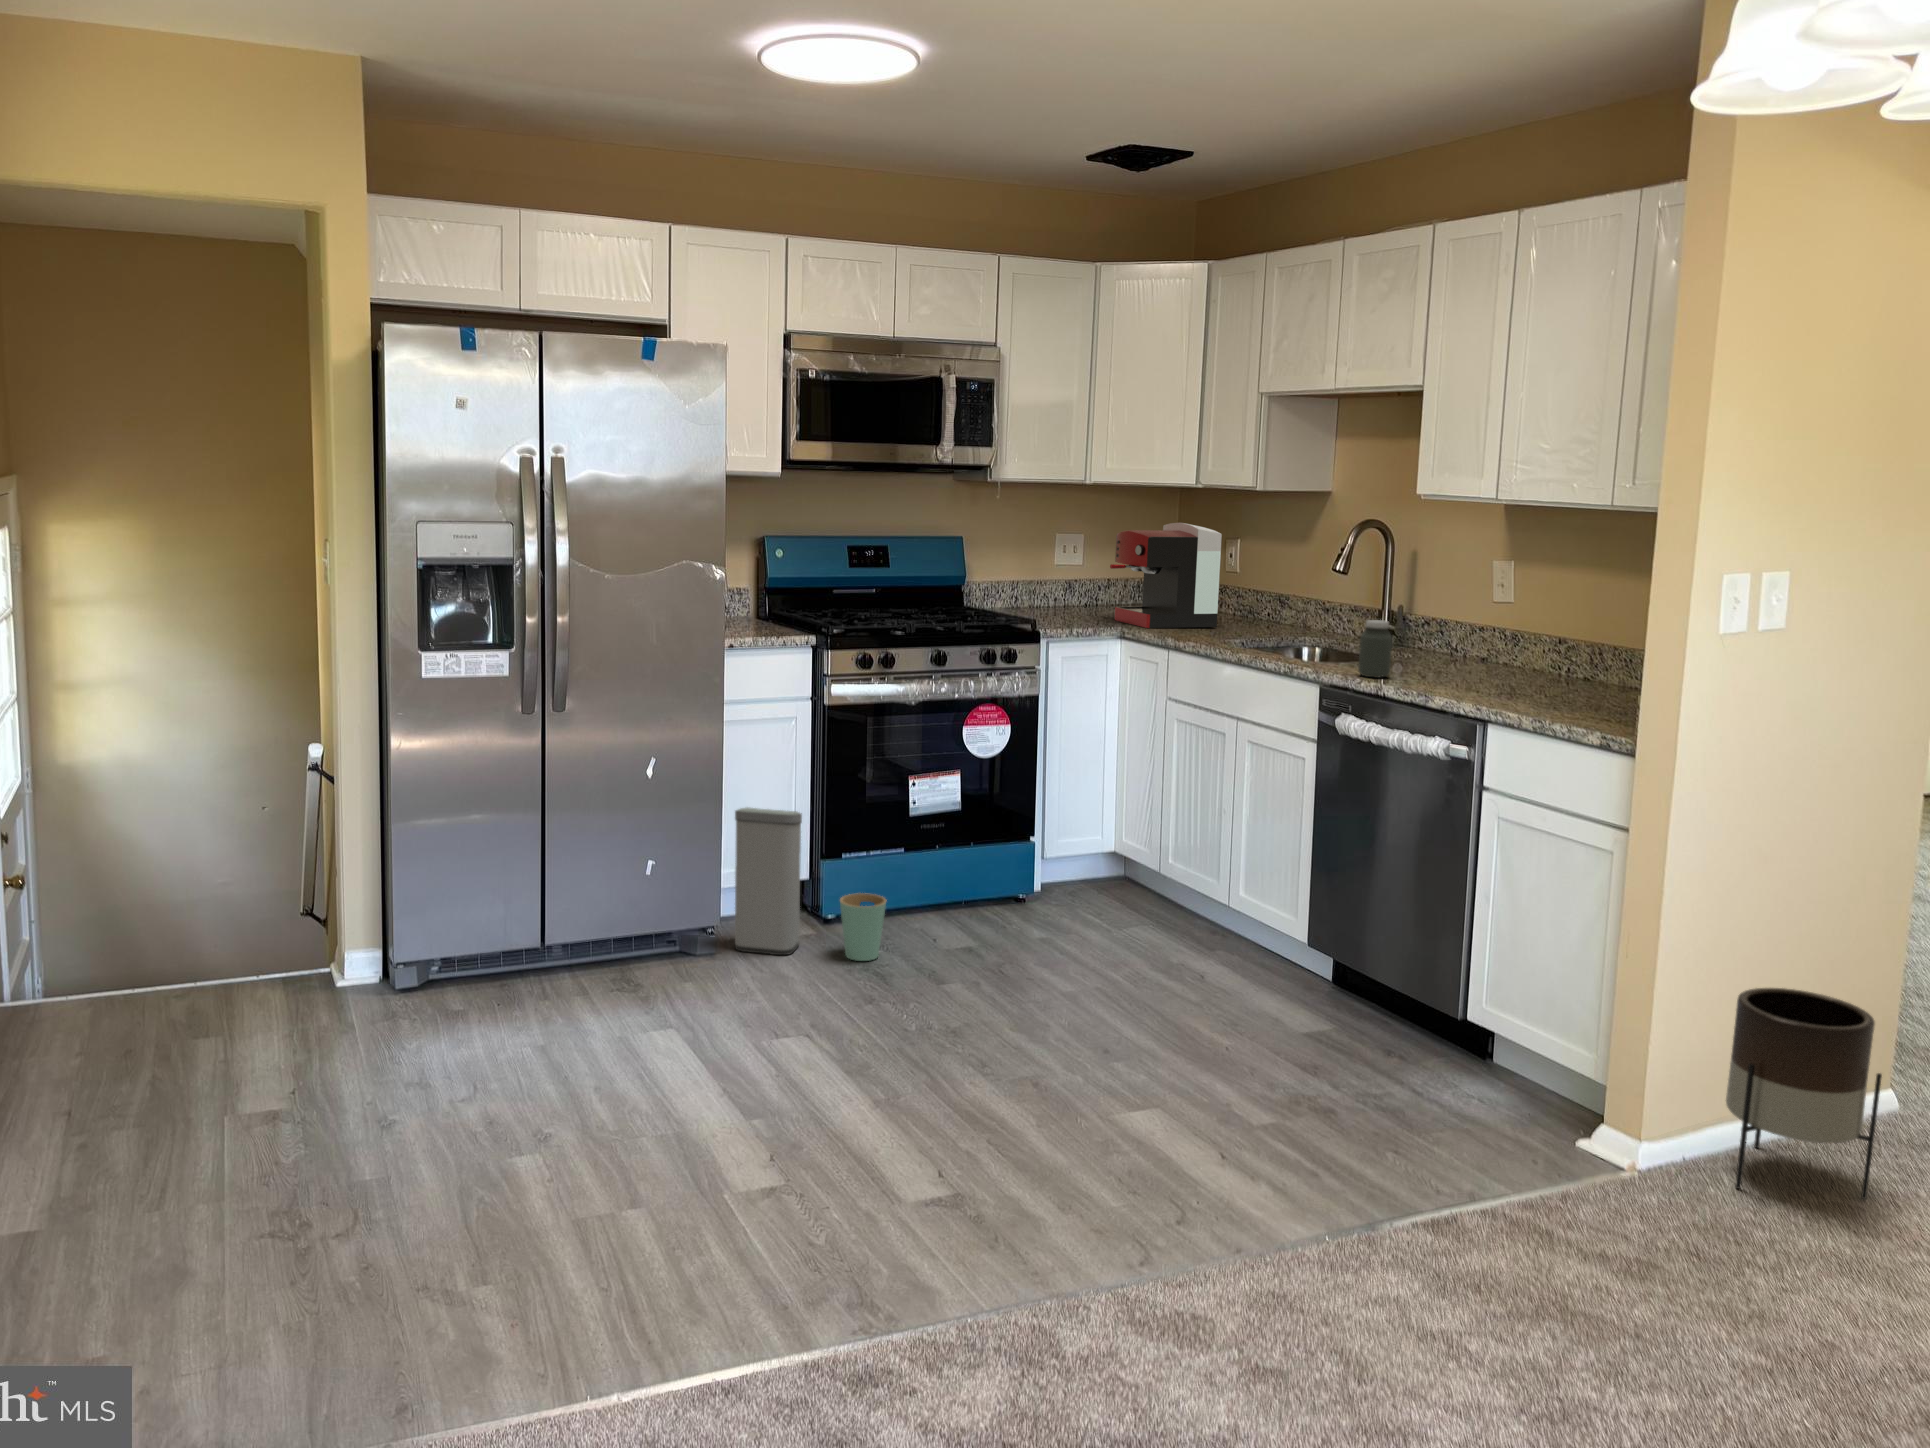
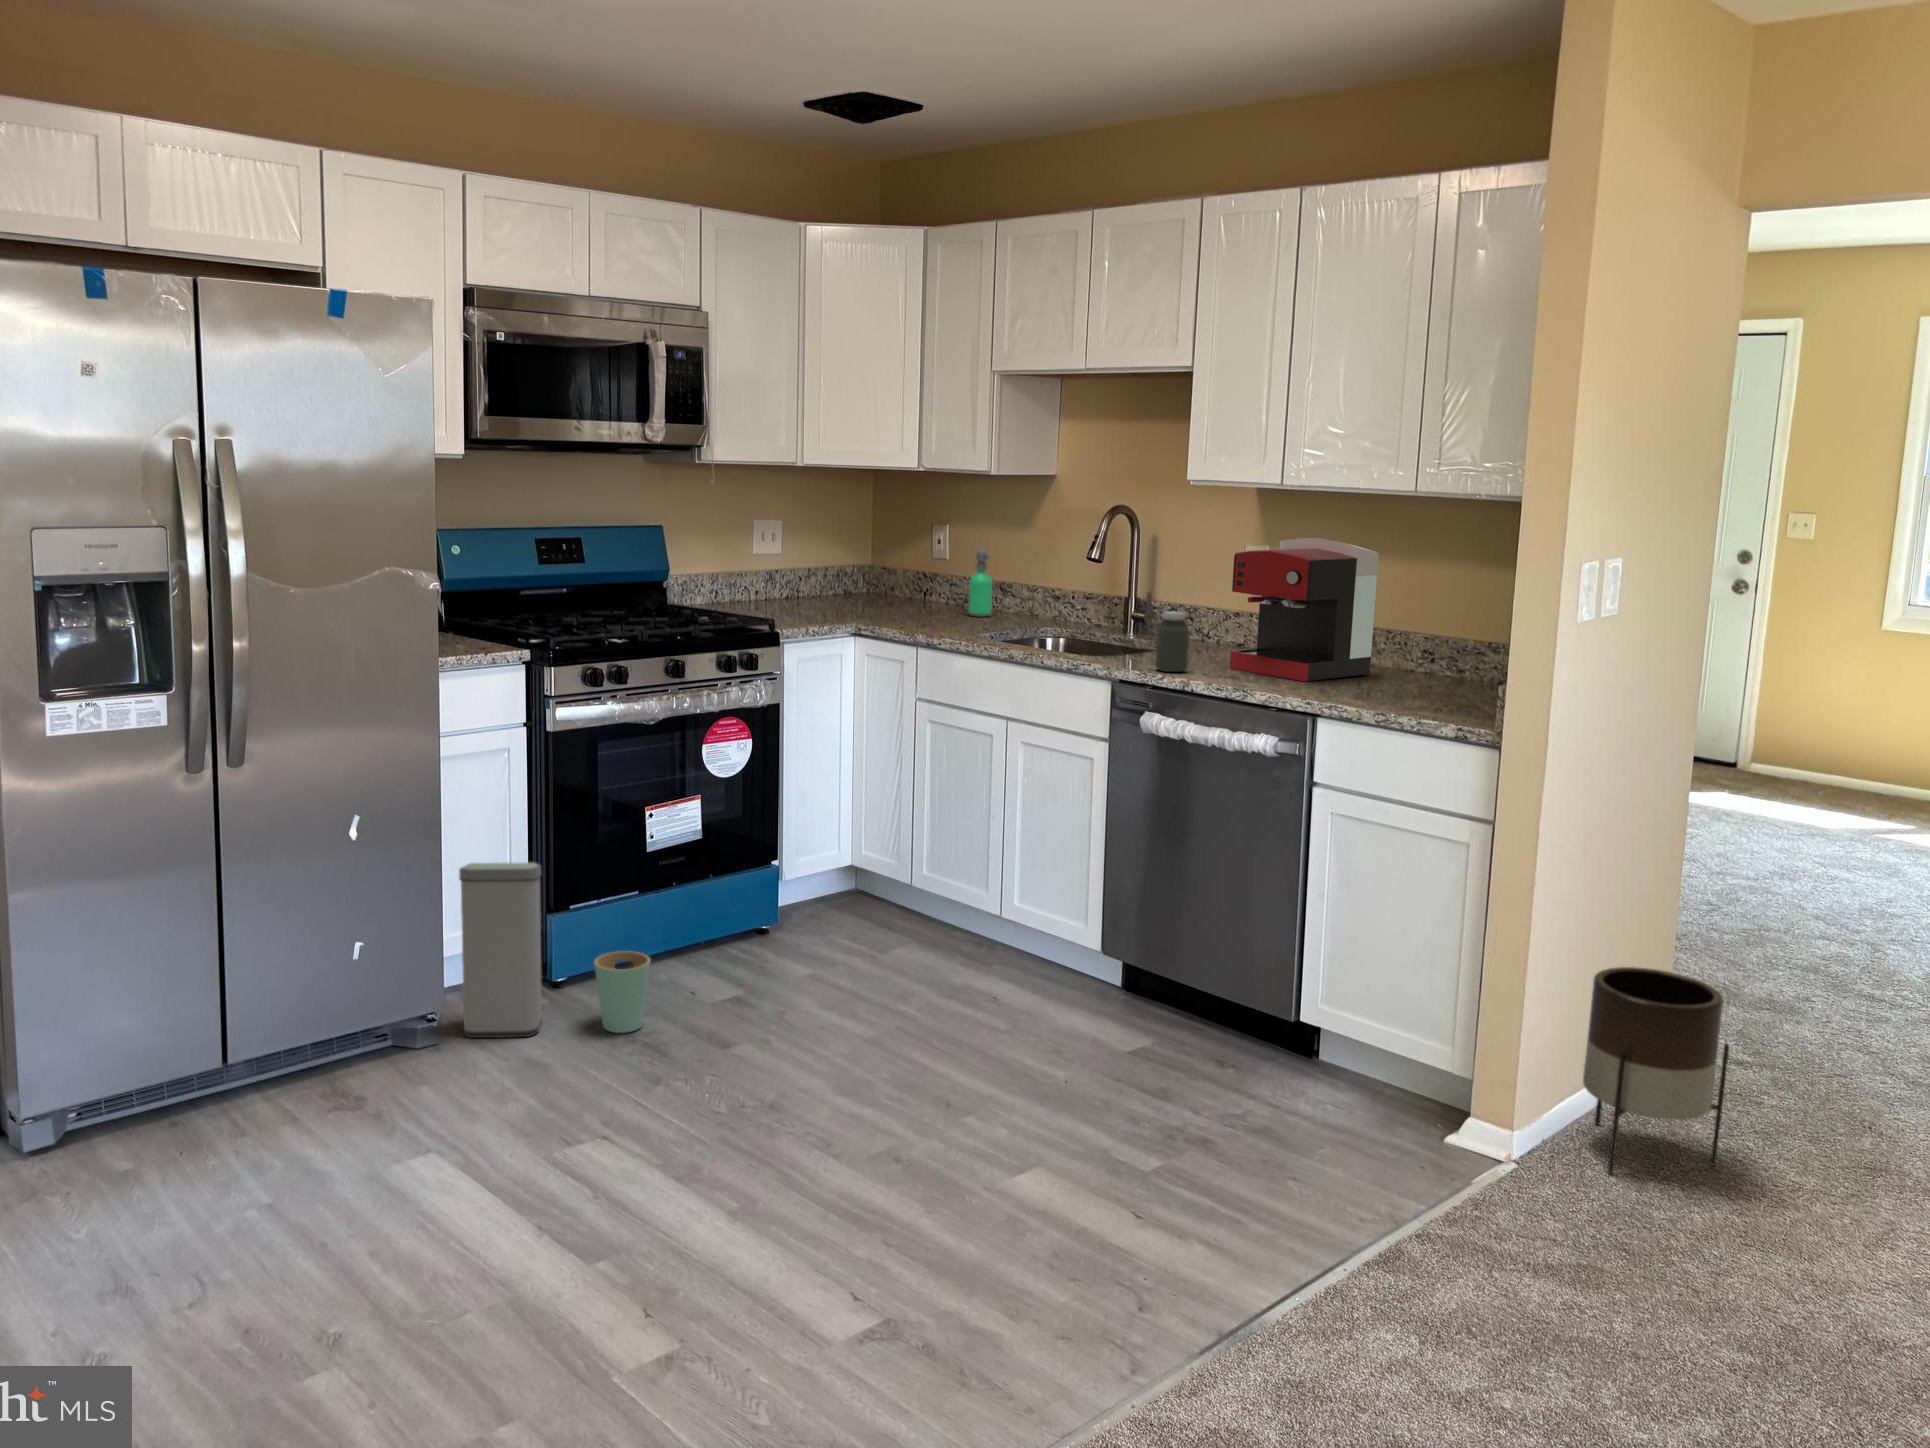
coffee maker: present [1110,522,1222,628] -> present [1230,538,1379,681]
soap dispenser: none [1242,563,1265,627] -> present [969,549,992,617]

